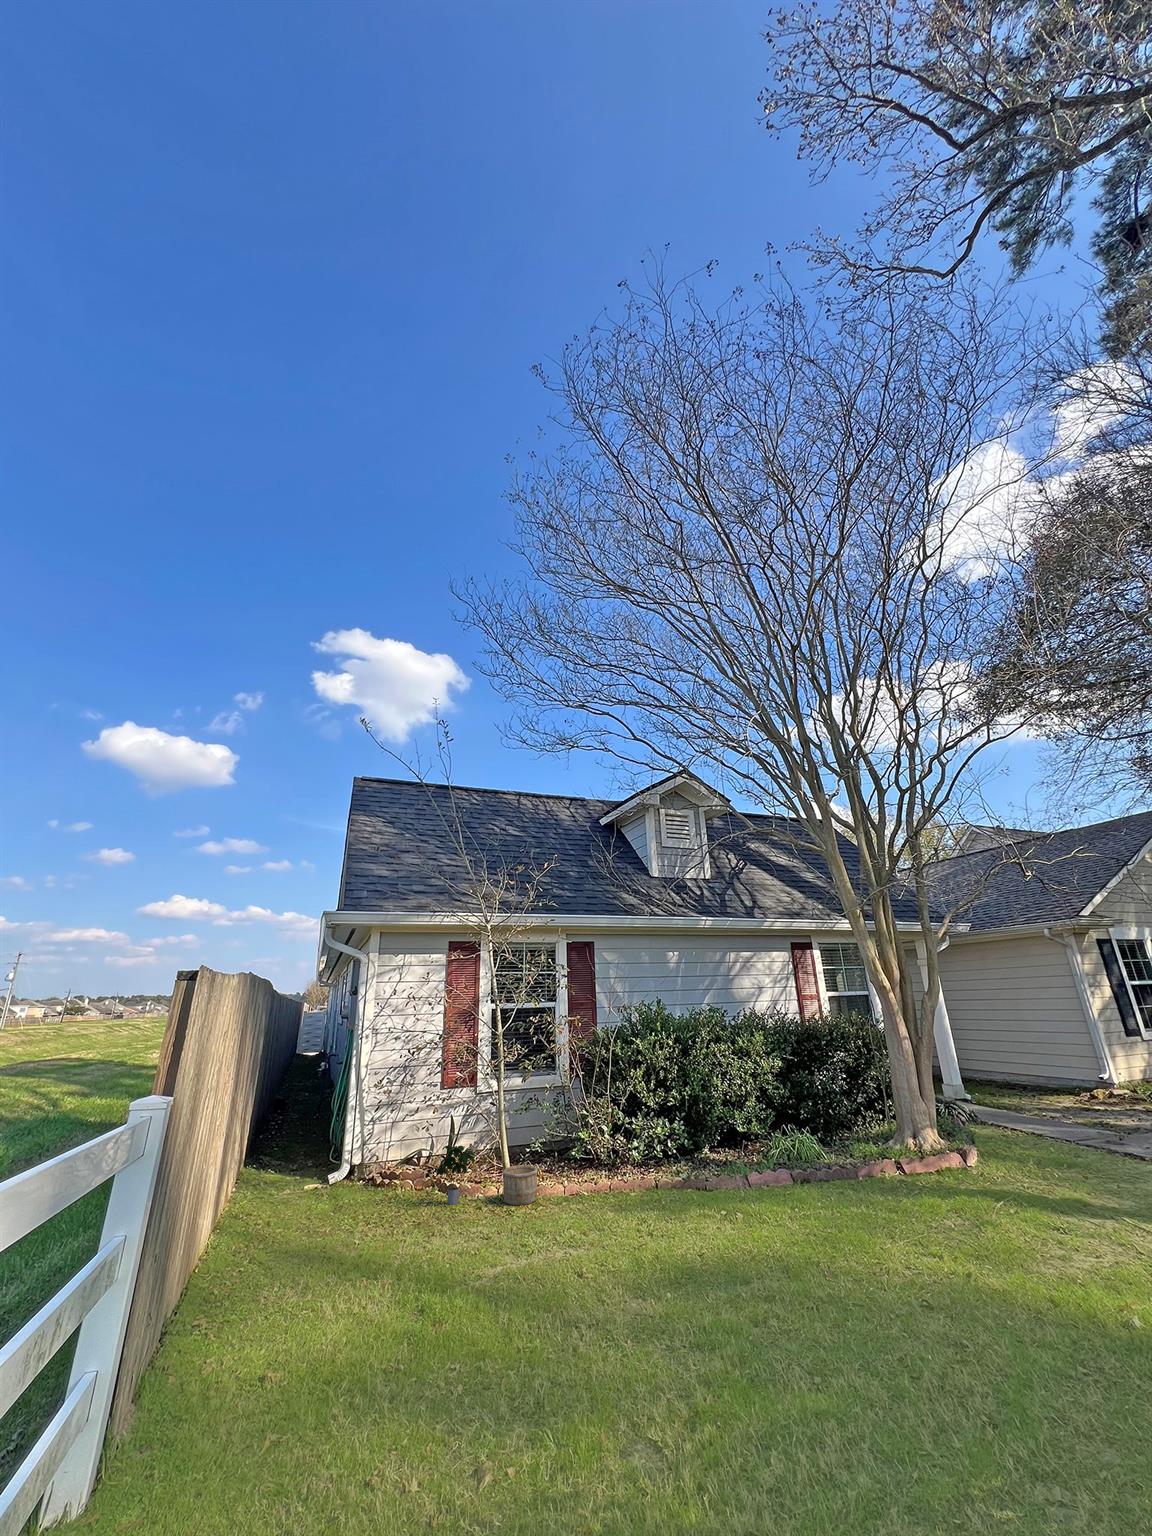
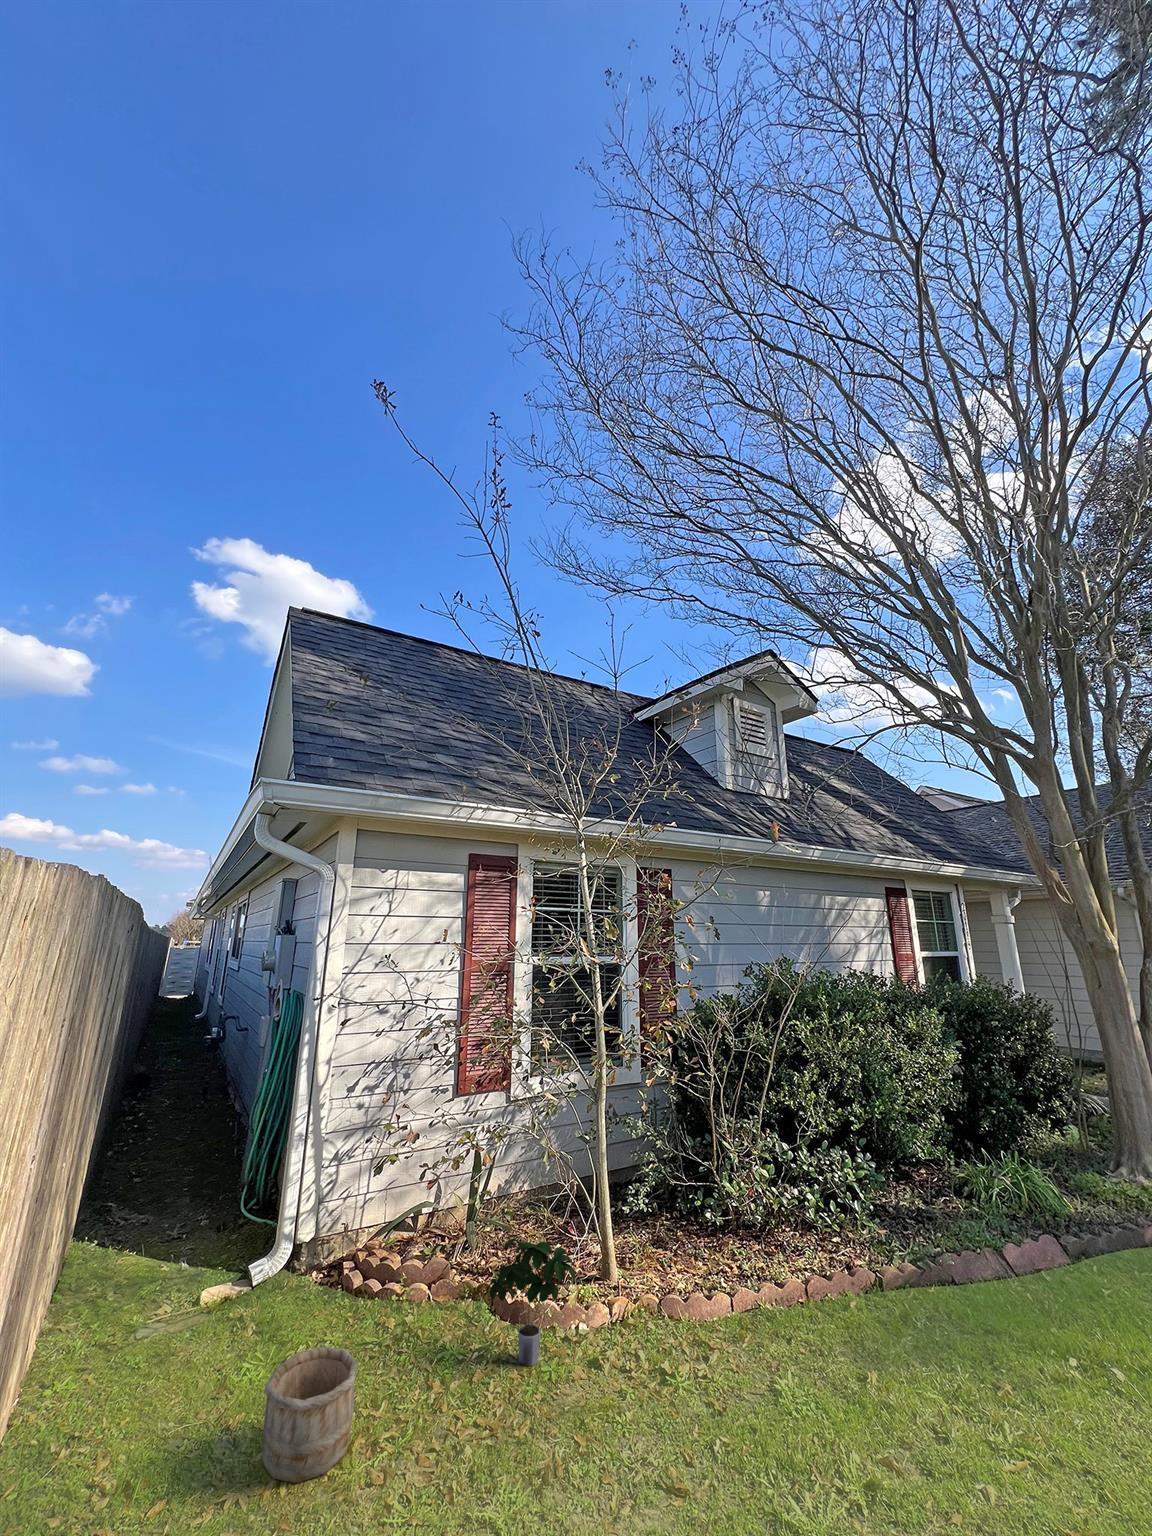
wooden bucket: present [502,1165,538,1205] -> present [262,1347,358,1483]

